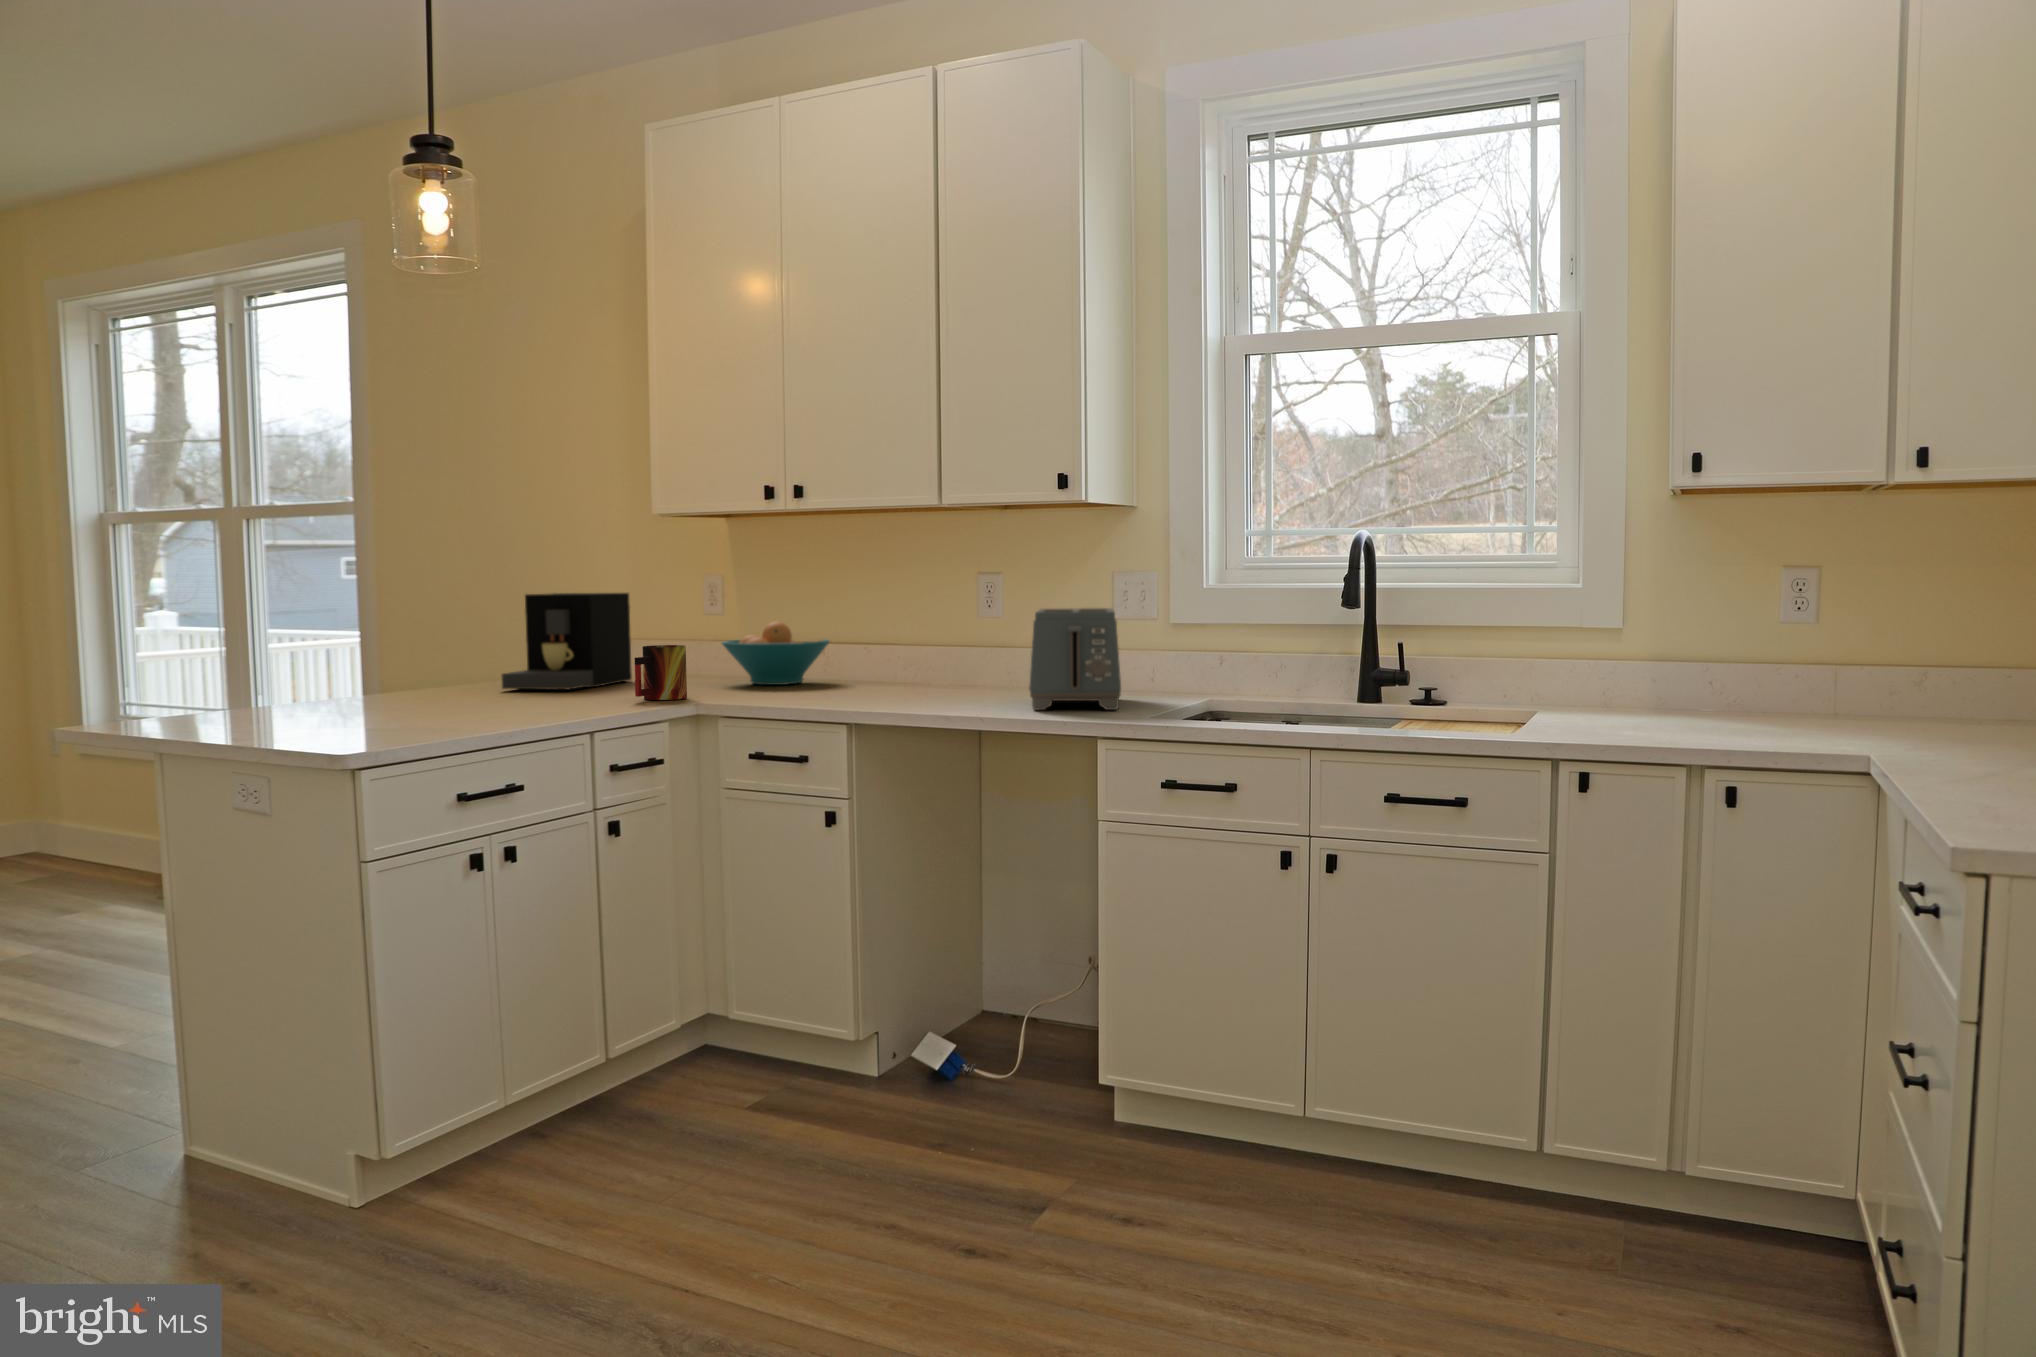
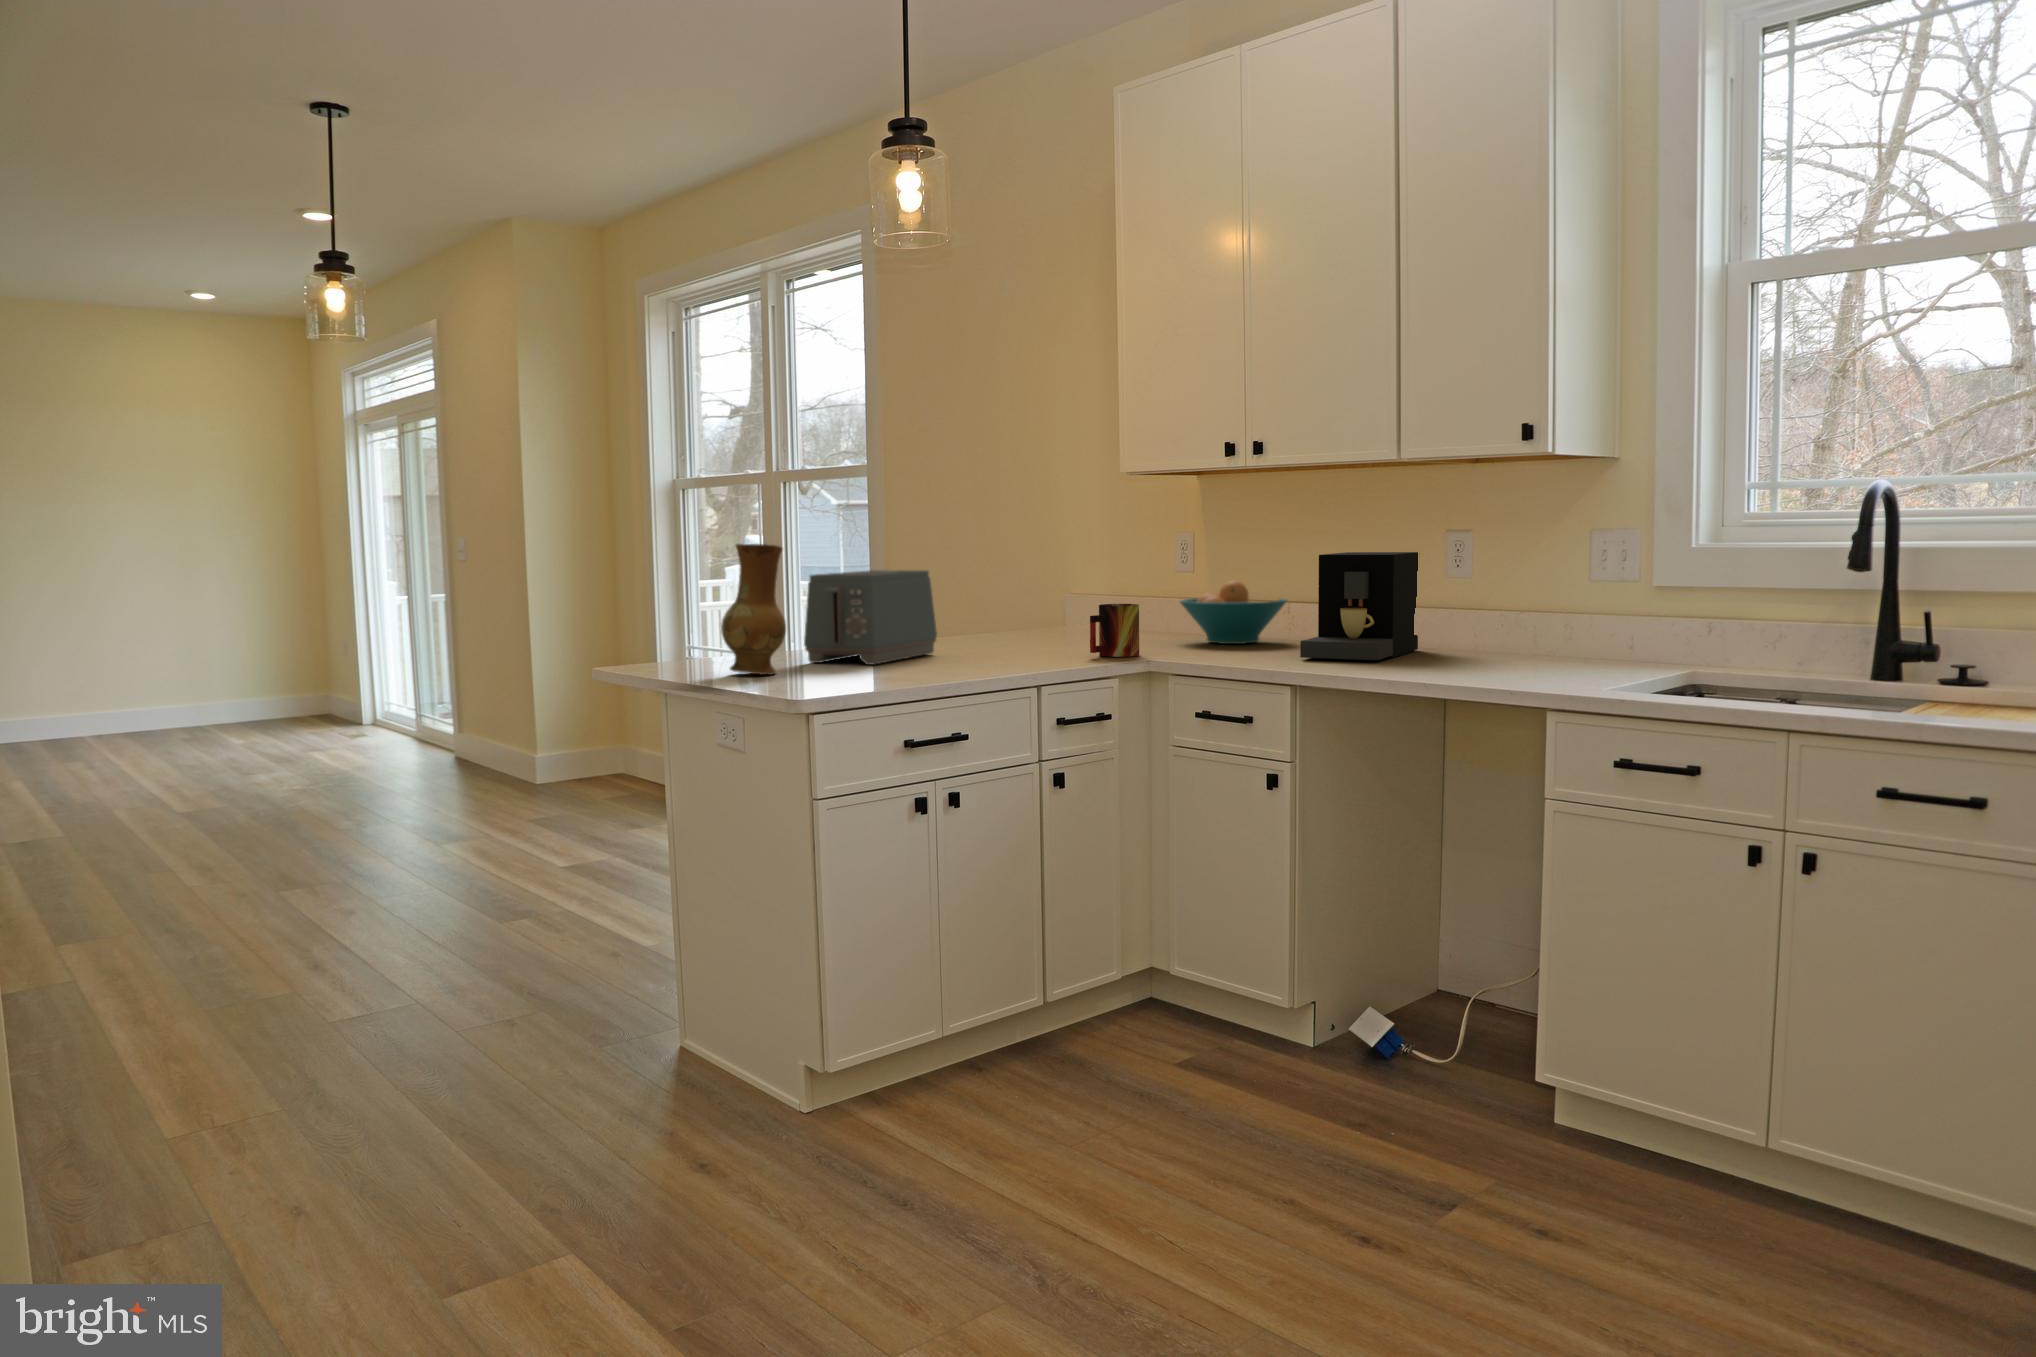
ceramic jug: none [194,578,280,730] -> present [721,544,786,675]
coffee maker: present [501,593,632,689] -> present [1300,552,1418,660]
toaster: present [1029,608,1121,710] -> present [804,570,937,665]

